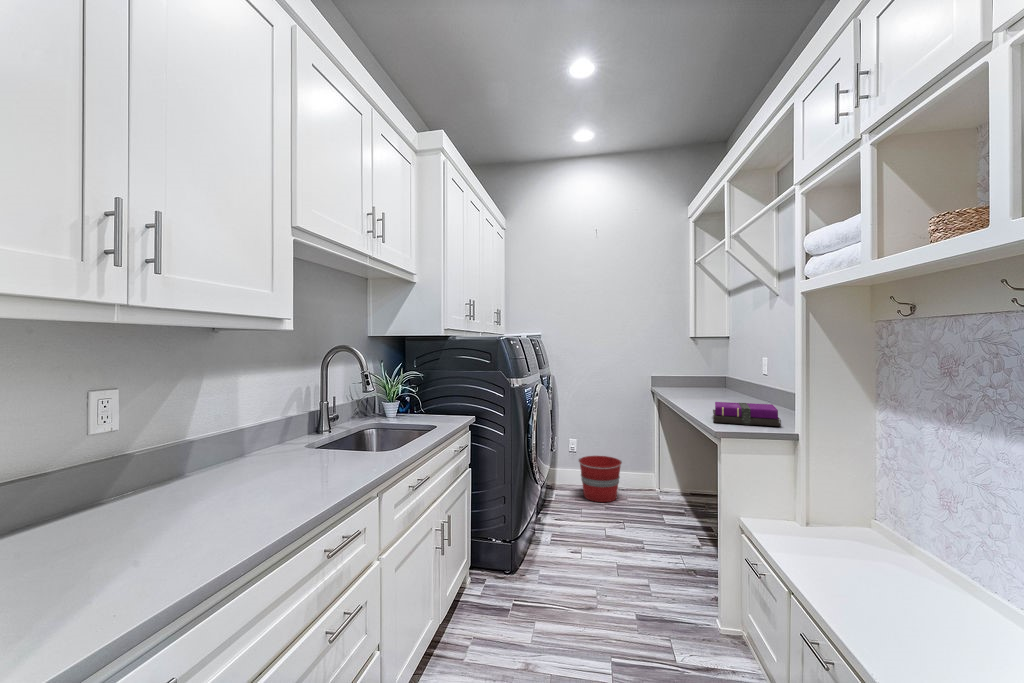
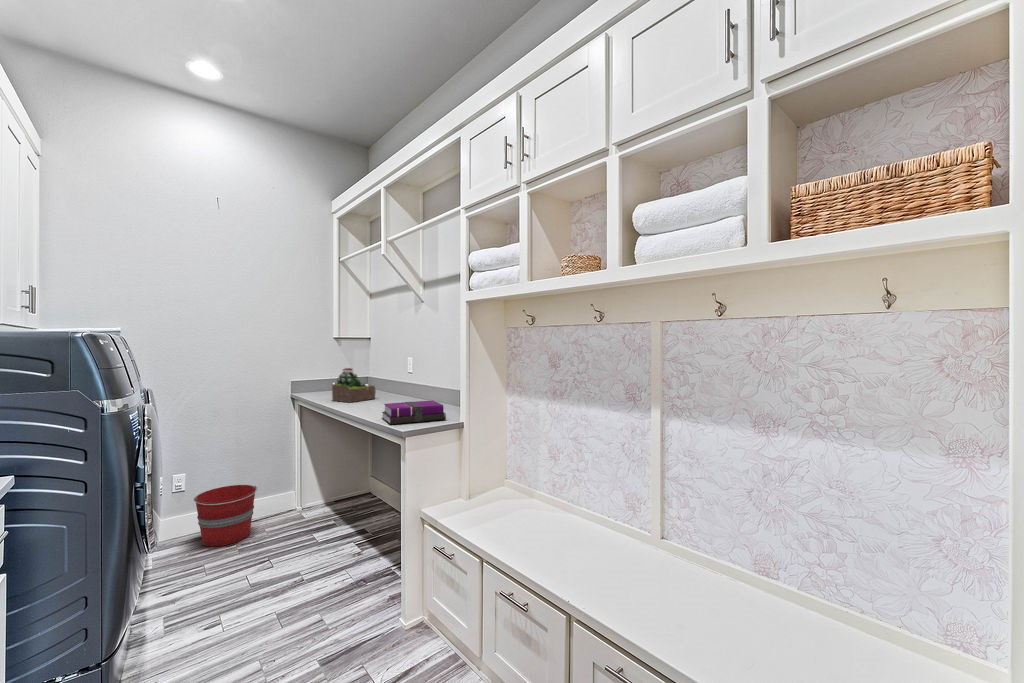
succulent plant: none [684,365,728,399] -> present [332,368,376,402]

